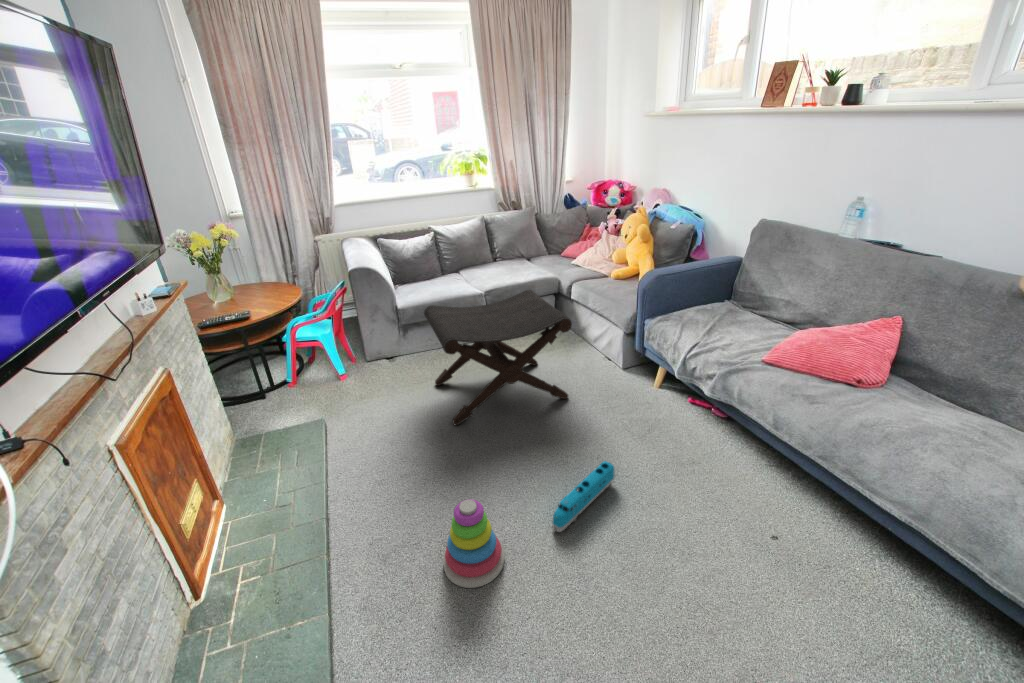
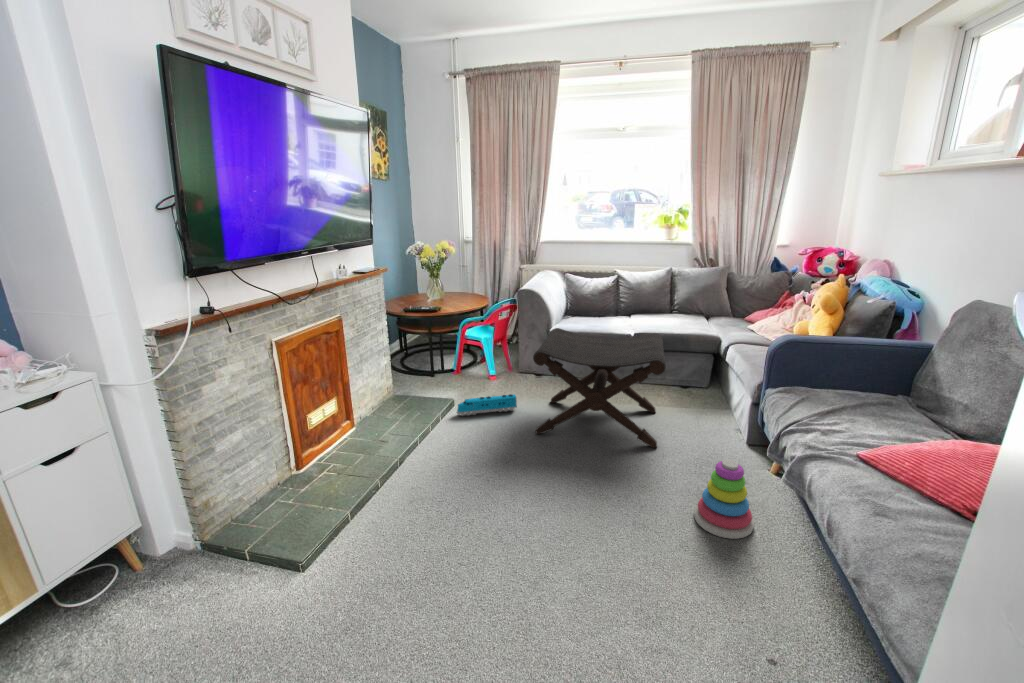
toy train: present [552,461,614,532] -> present [457,394,517,416]
stacking toy: present [443,499,505,588] -> present [694,460,754,539]

